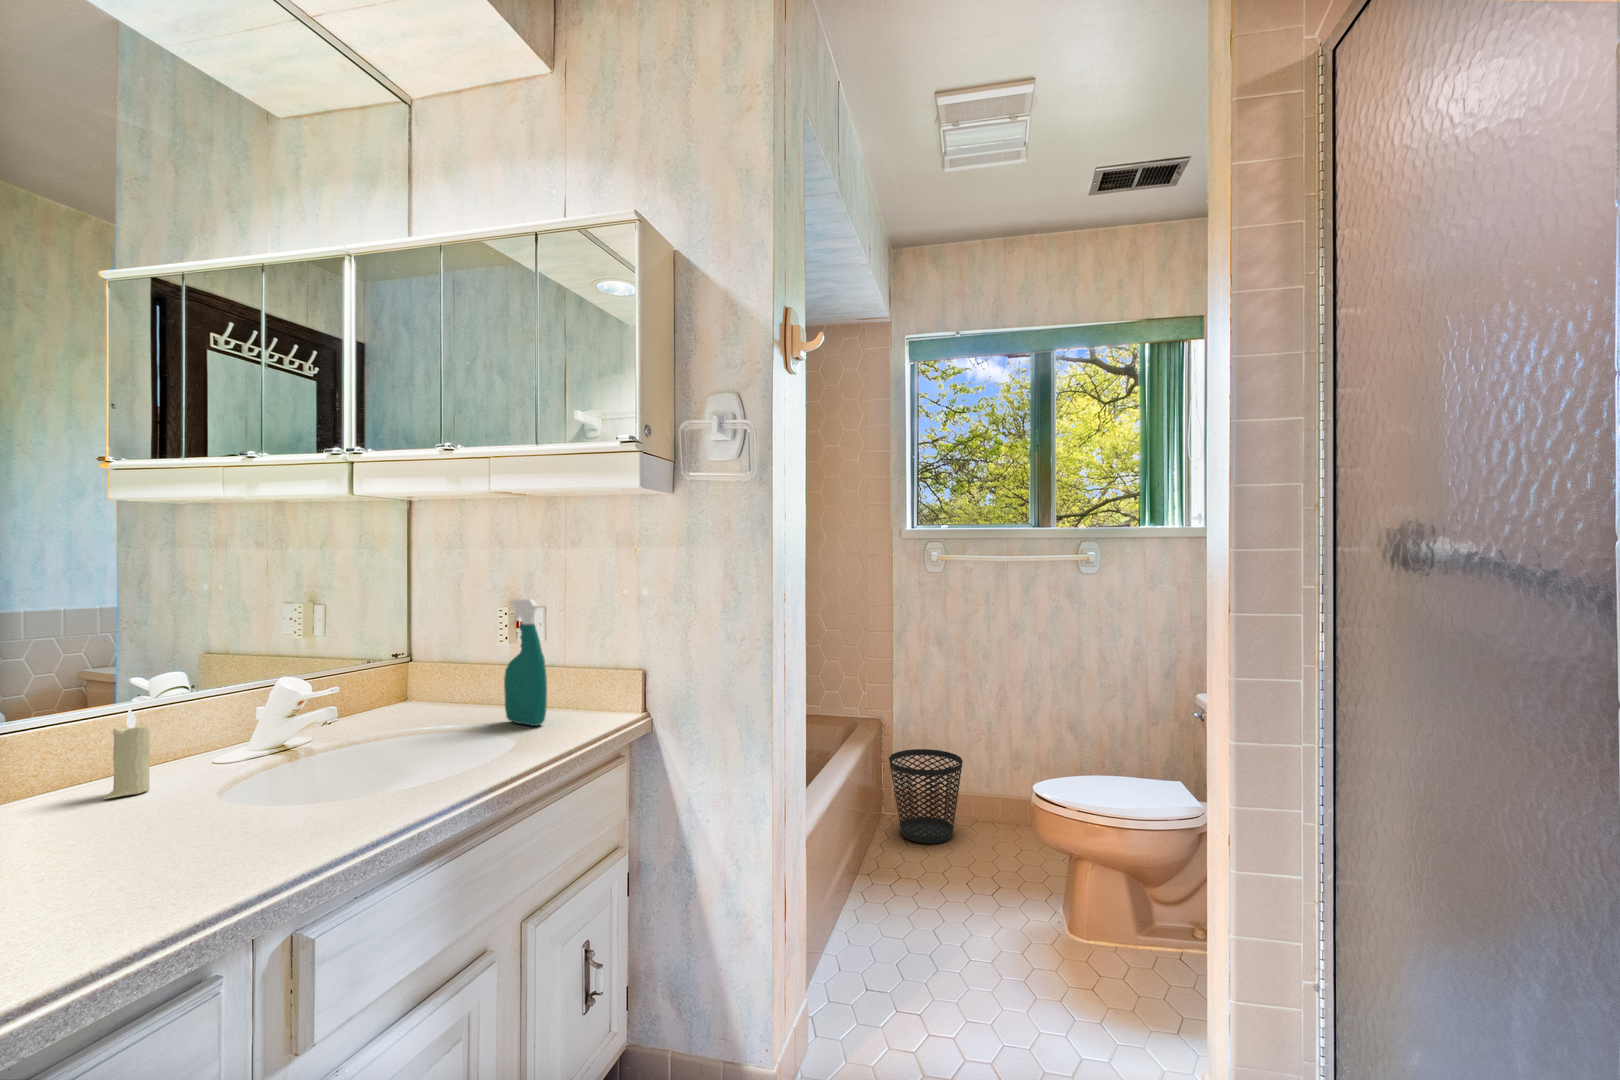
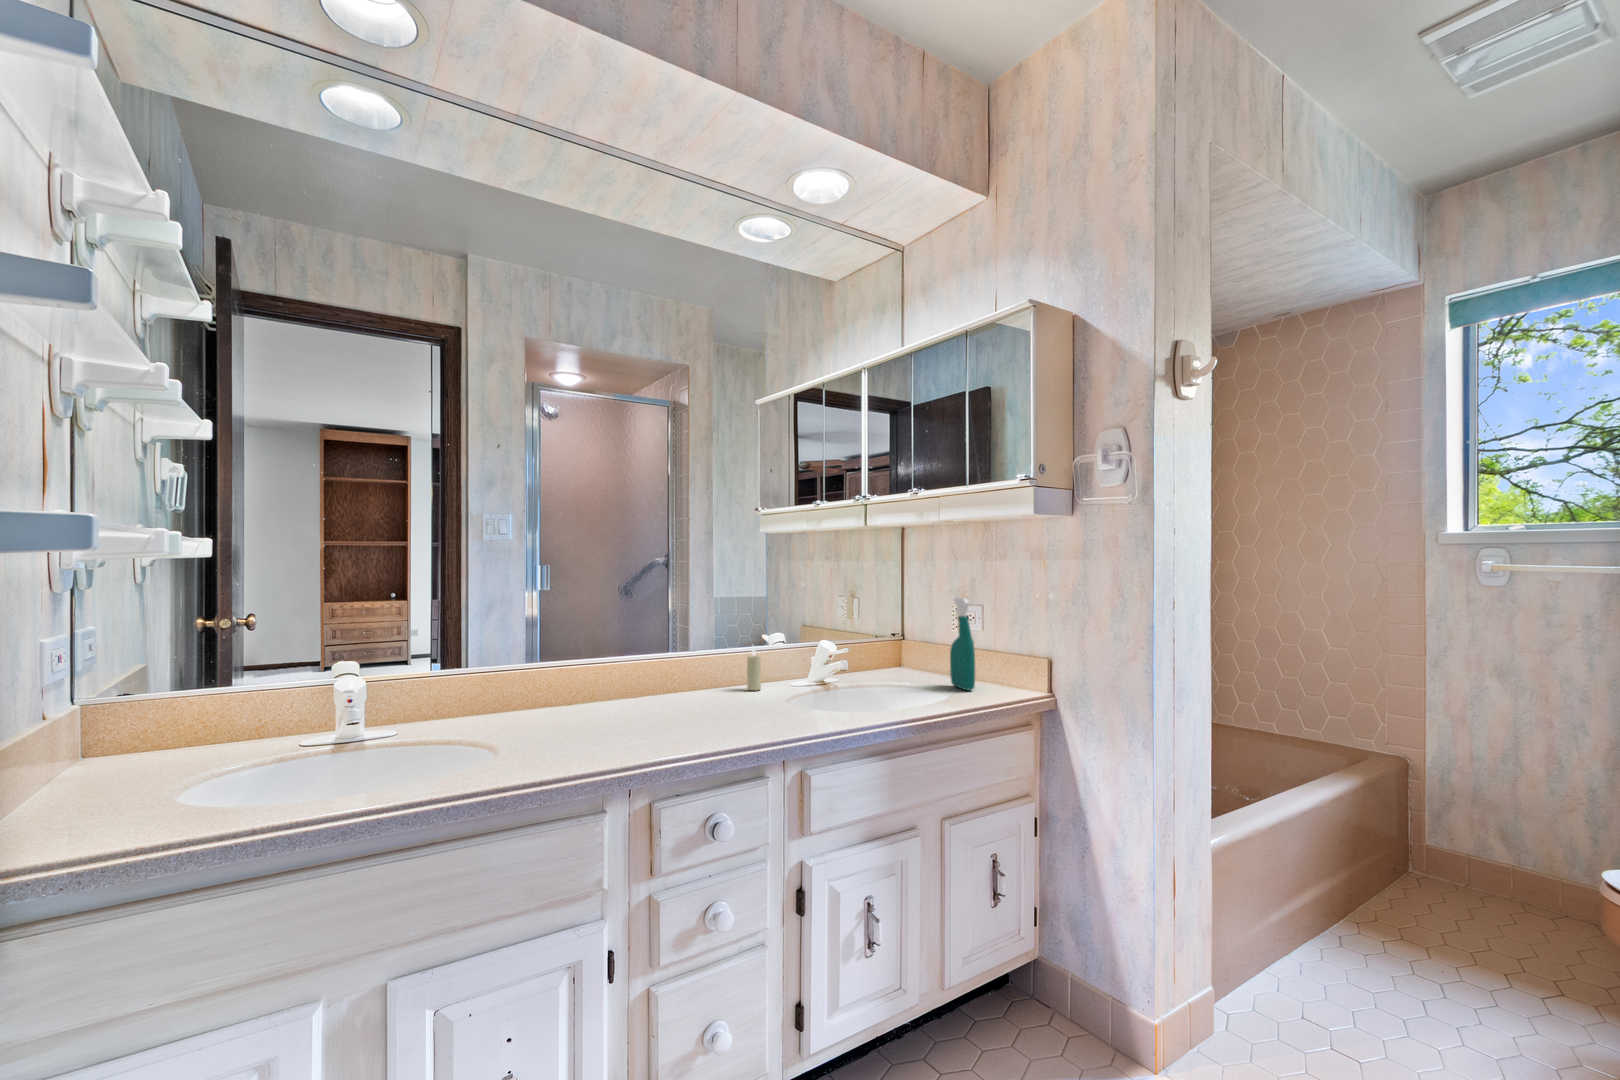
wastebasket: present [889,749,963,844] -> none [1427,806,1551,931]

